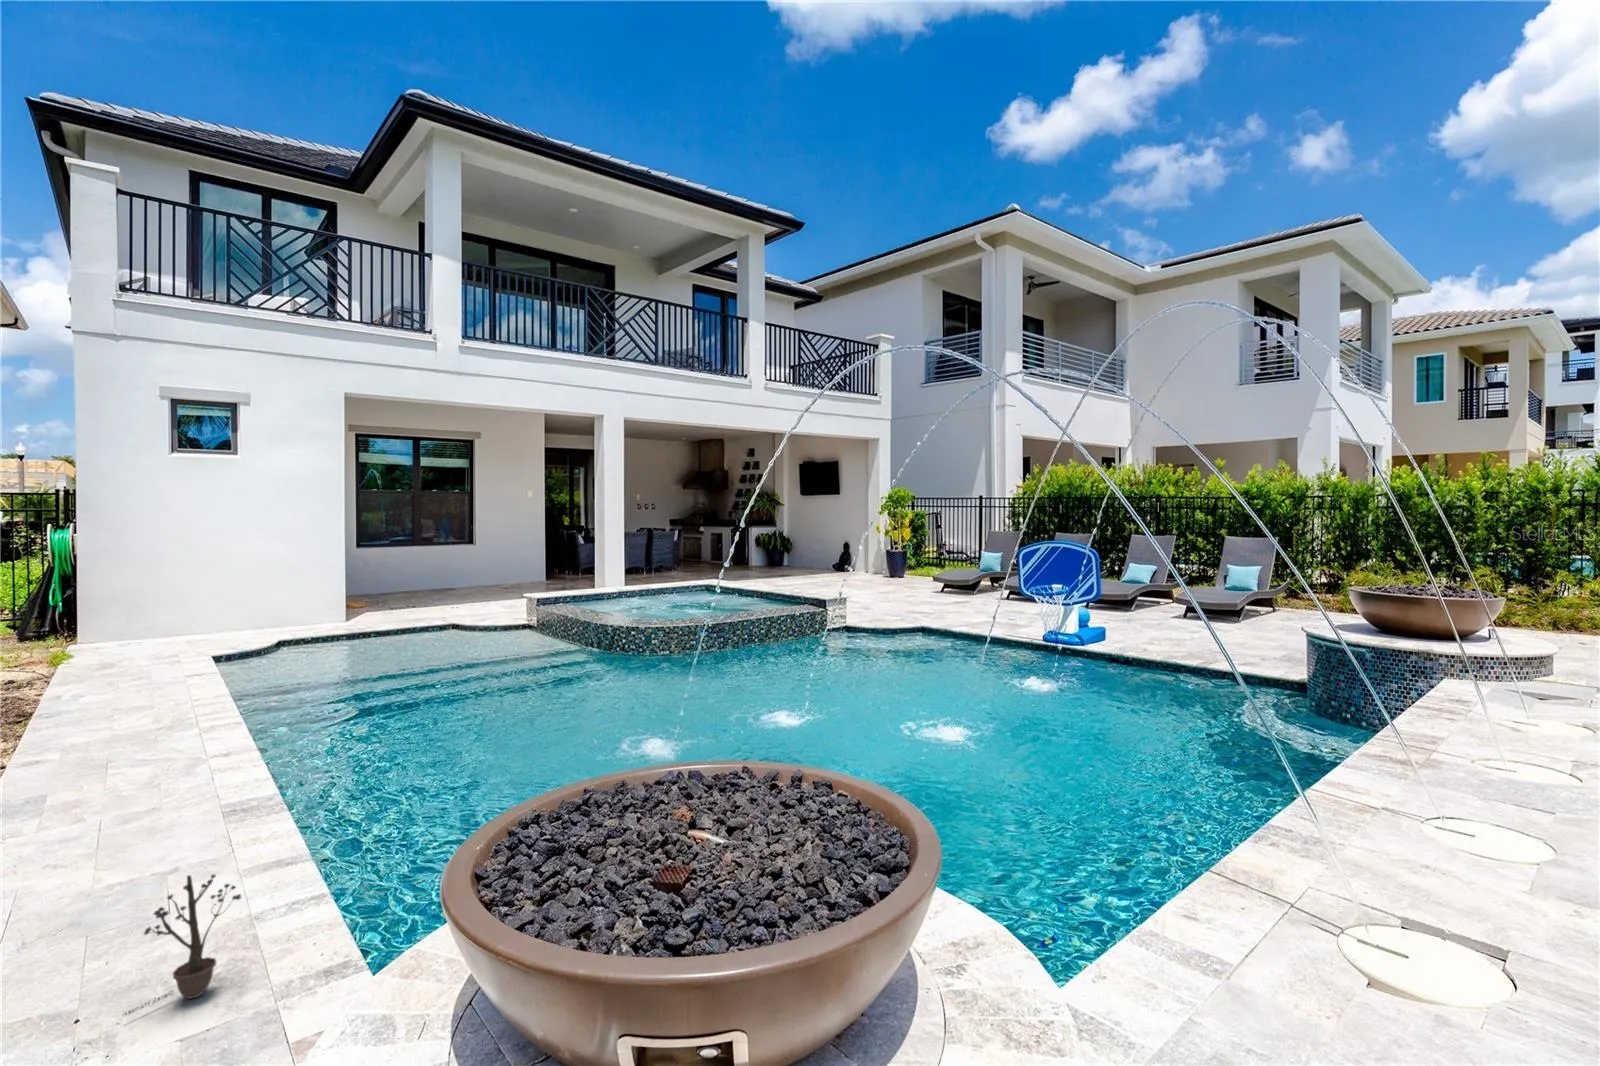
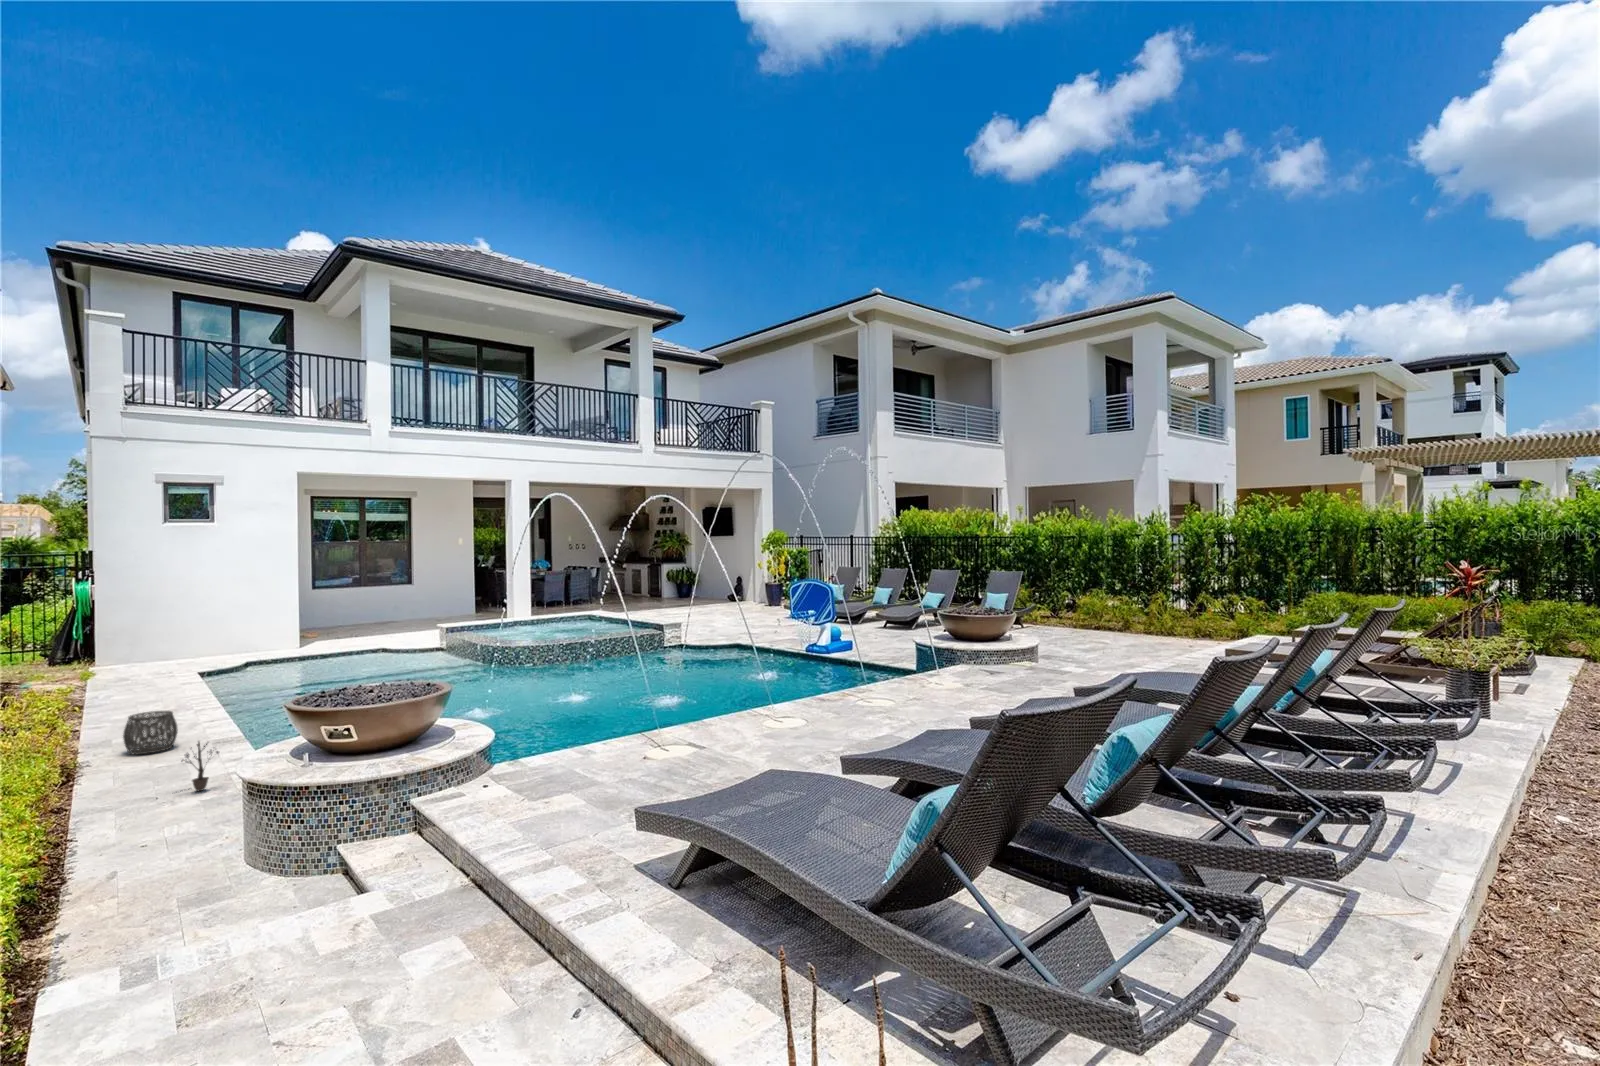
woven basket: none [50,755,165,850] -> present [123,711,178,754]

